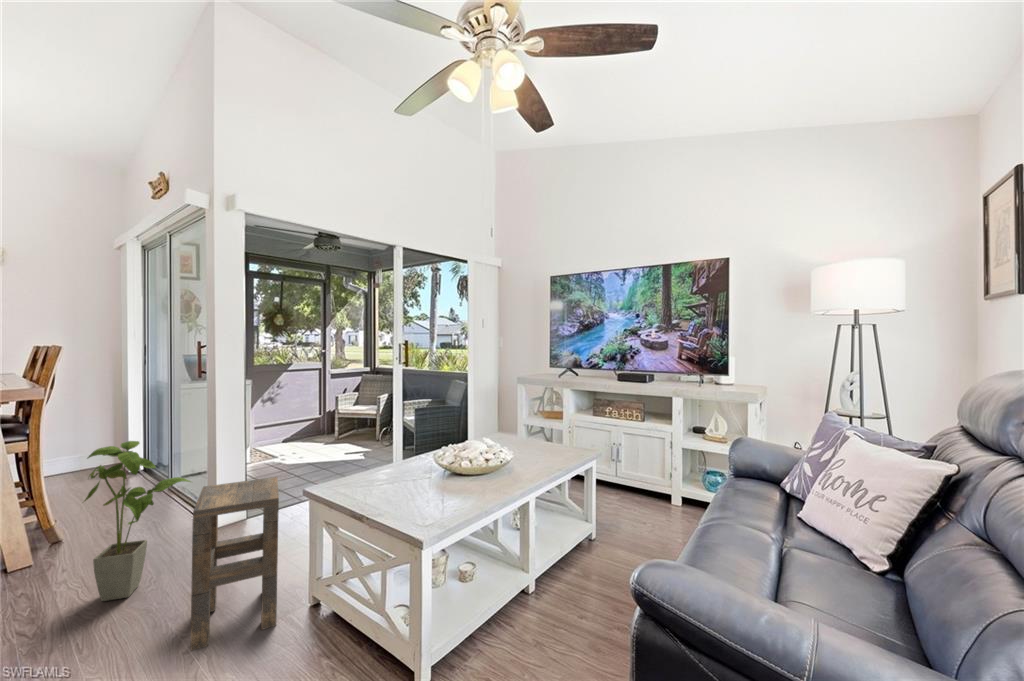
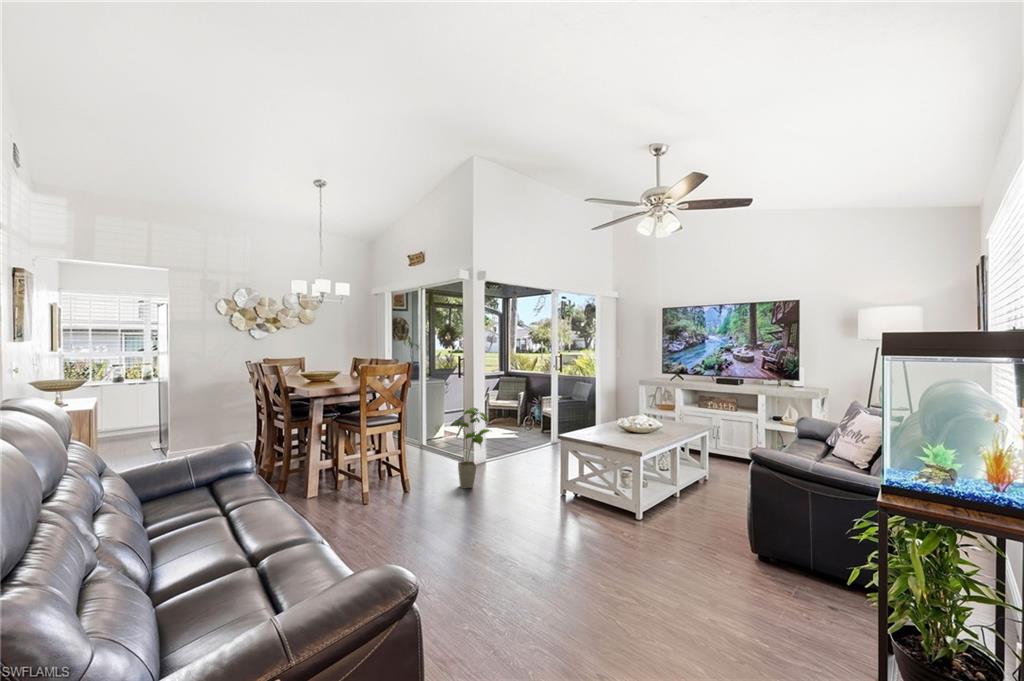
side table: present [191,477,279,651] -> none [516,429,563,503]

